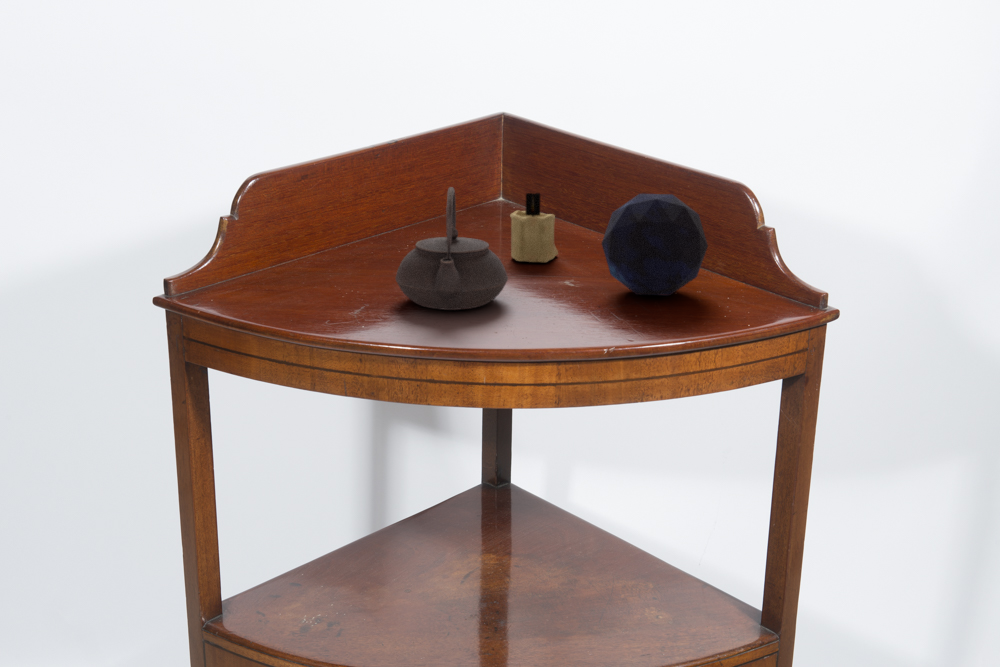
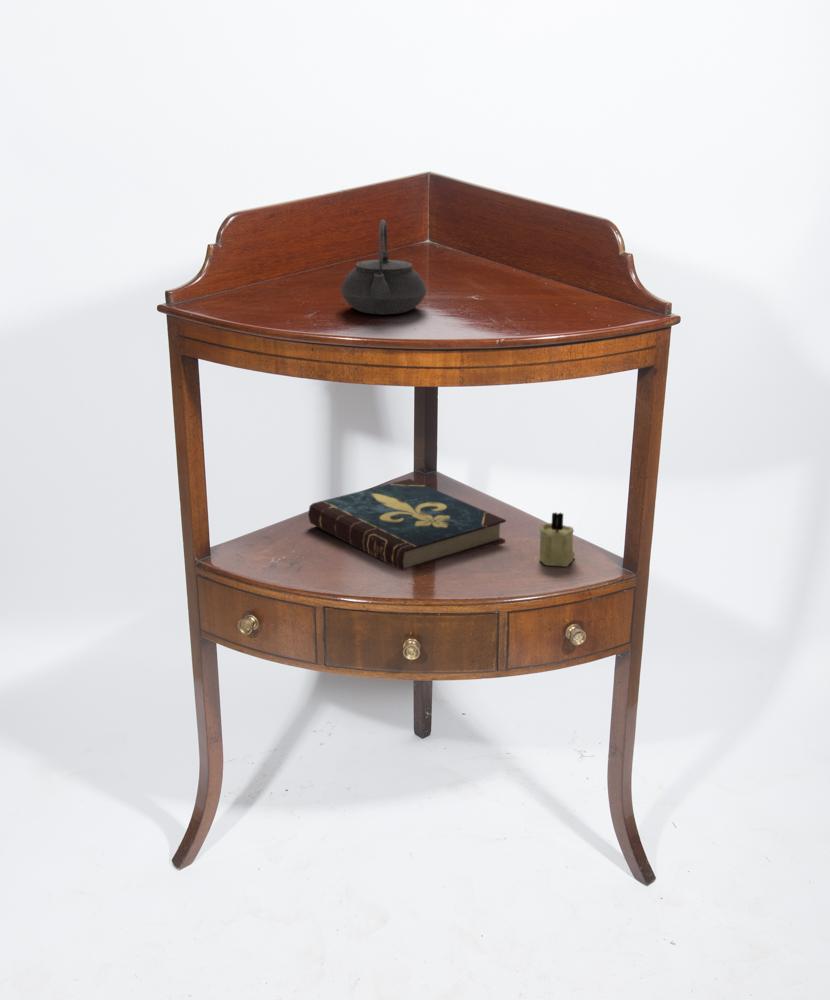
candle: present [510,193,558,262] -> present [539,513,575,566]
decorative orb: present [602,194,708,296] -> none [499,226,581,306]
book: none [347,509,610,644] -> present [308,479,506,571]

